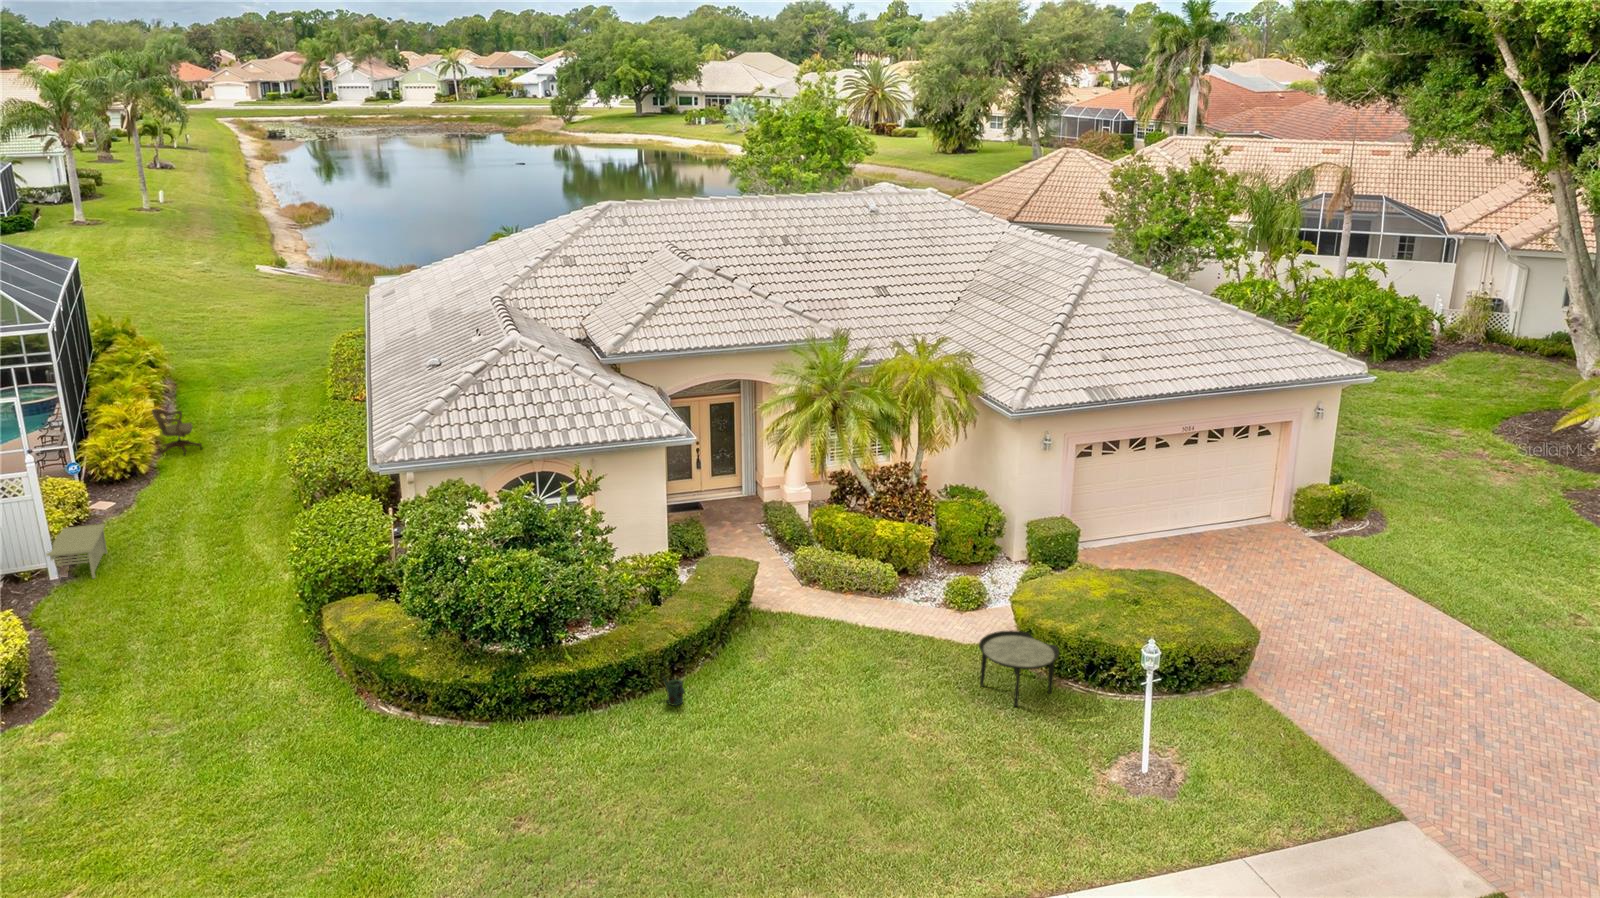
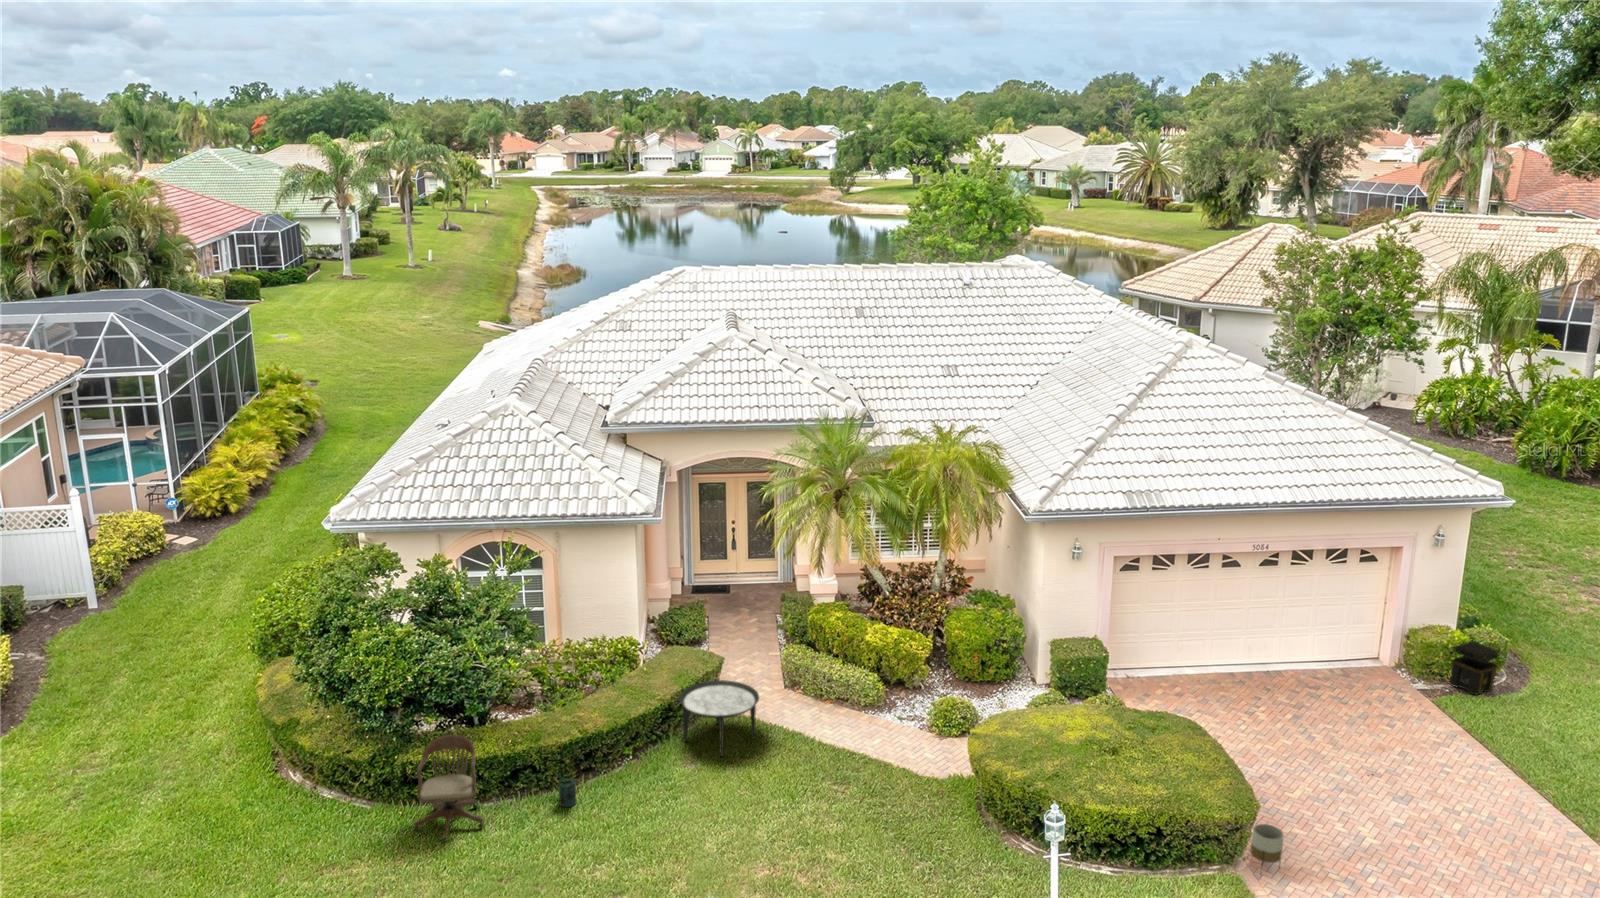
chair: present [152,409,202,455] -> present [414,734,484,843]
toolbox: none [1329,494,1366,536] -> present [1450,642,1499,695]
storage bench: present [46,524,107,578] -> none [85,559,155,611]
round table: present [979,630,1059,707] -> present [679,680,759,757]
planter: none [1252,645,1280,686] -> present [1250,824,1284,875]

